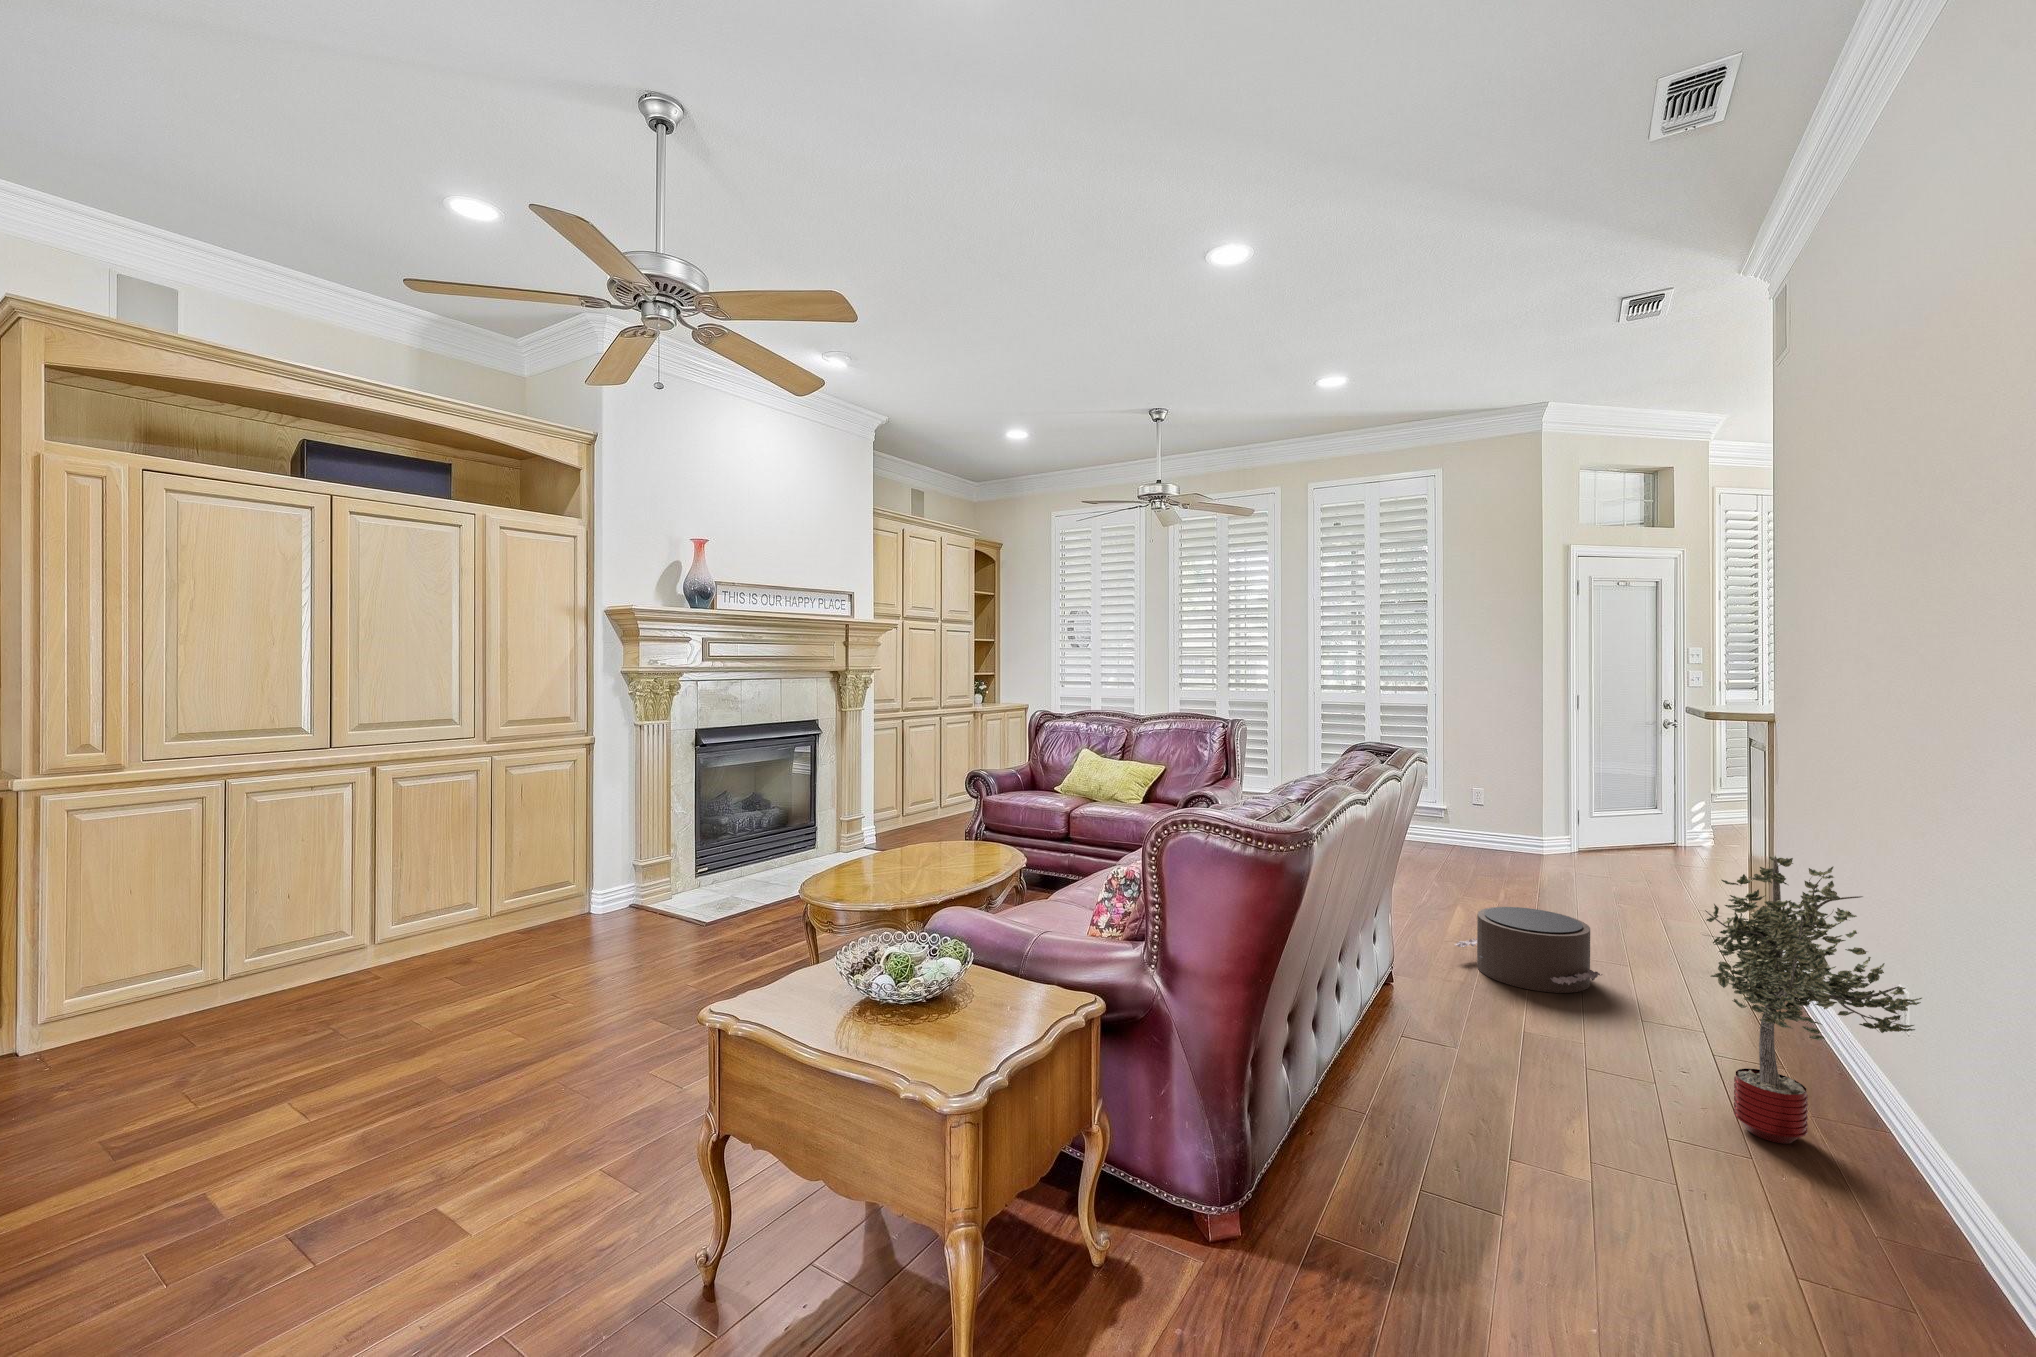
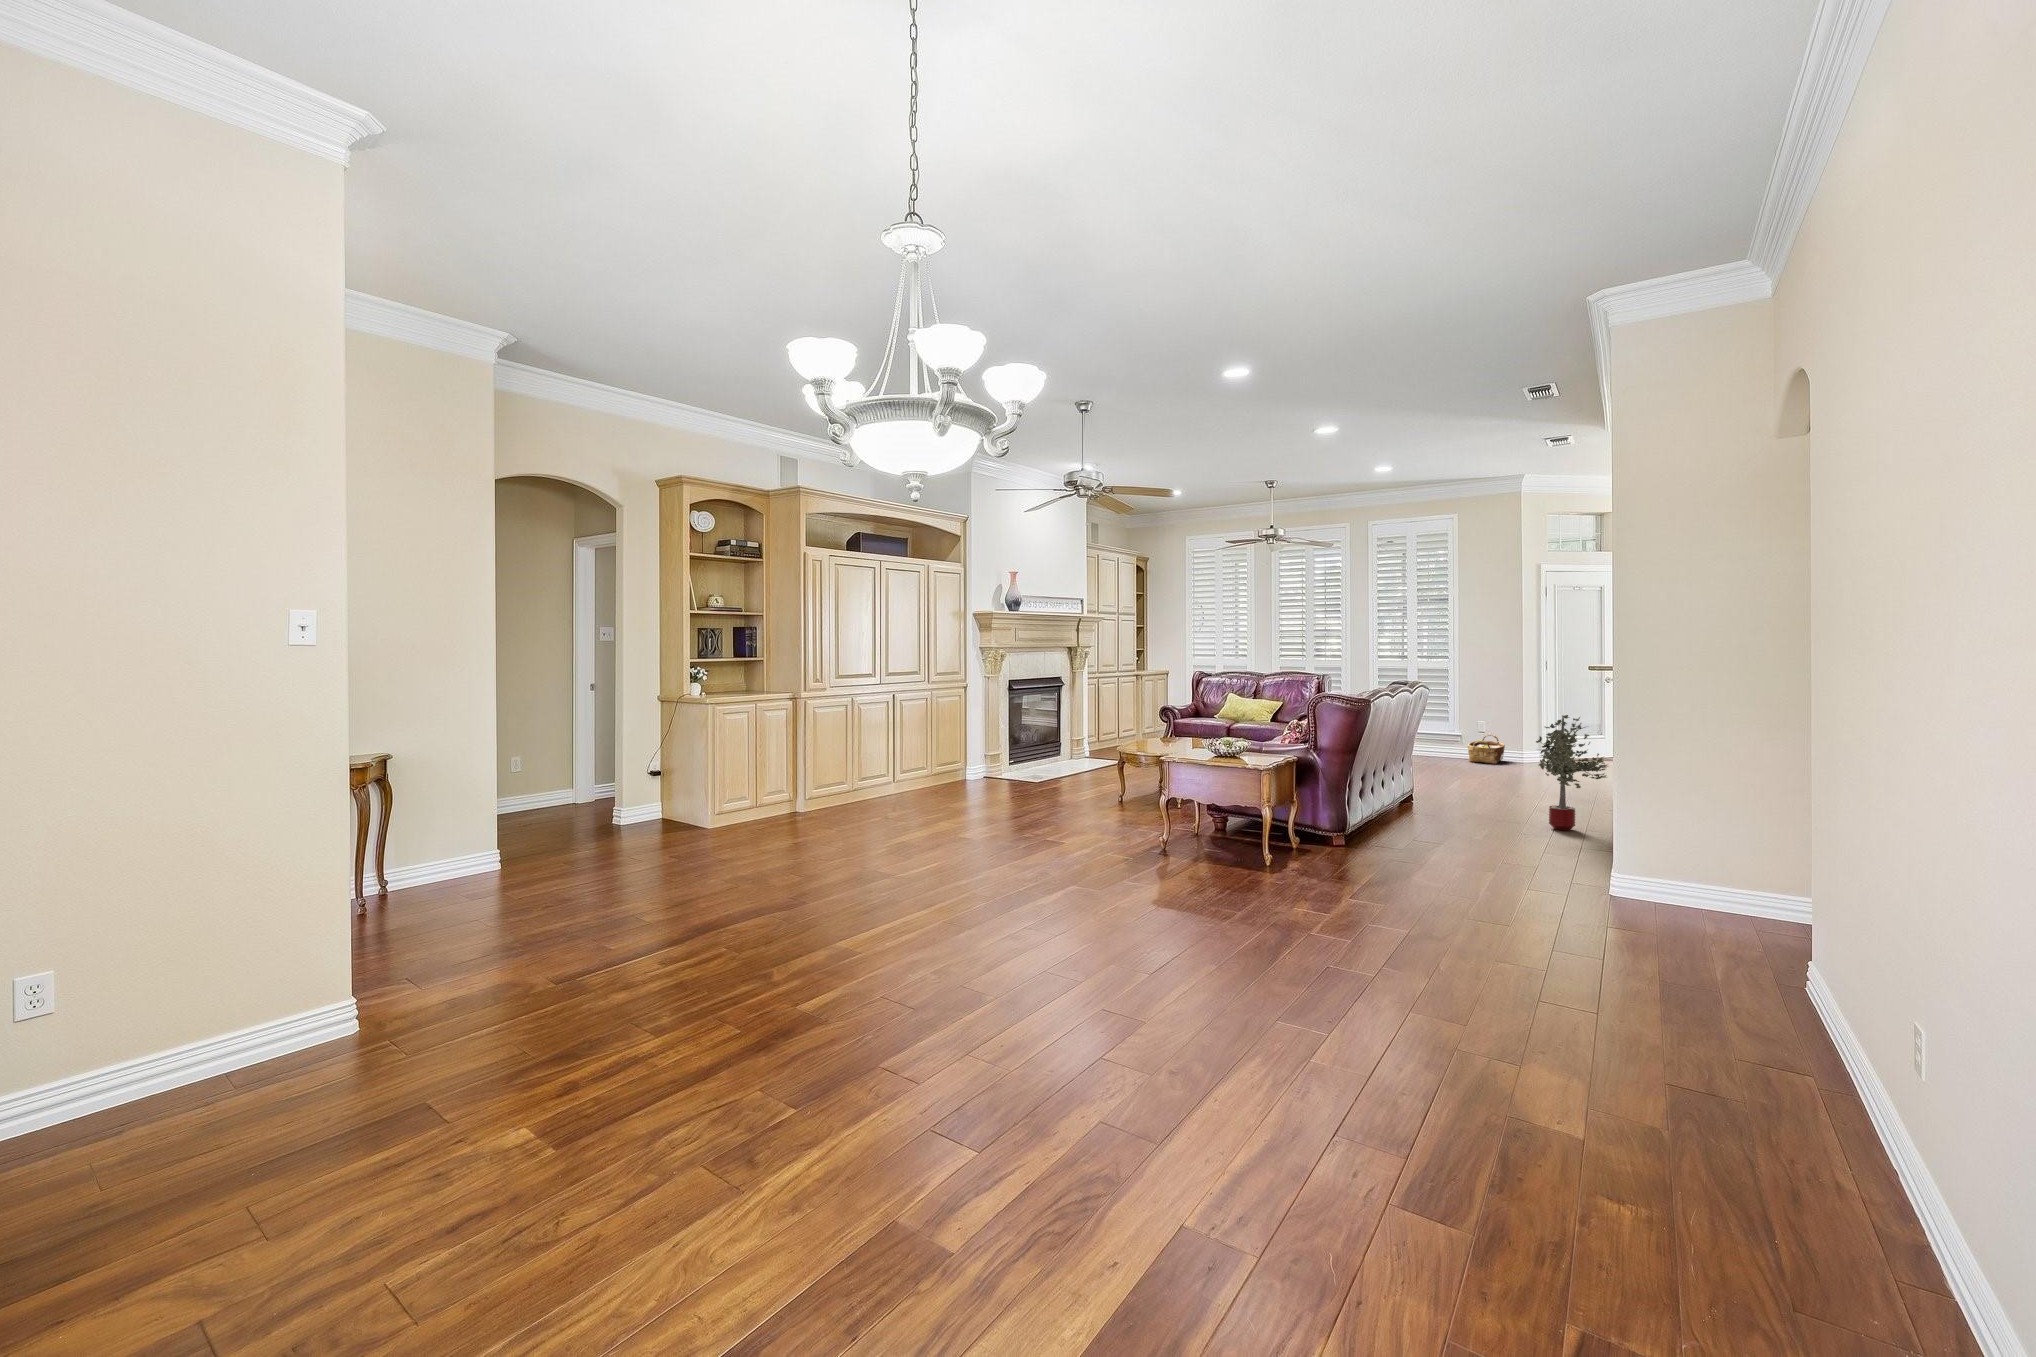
woven basket: none [1459,812,1516,862] -> present [1468,735,1505,764]
pouf: present [1455,907,1602,993] -> none [1447,767,1520,802]

